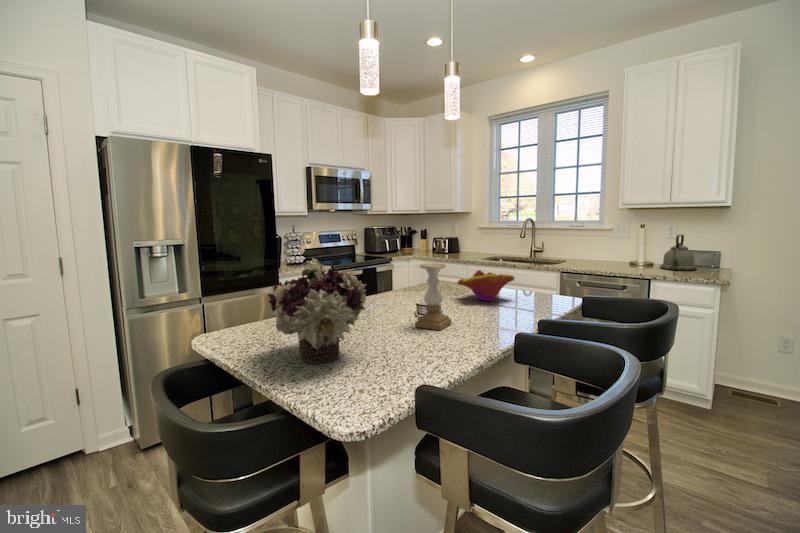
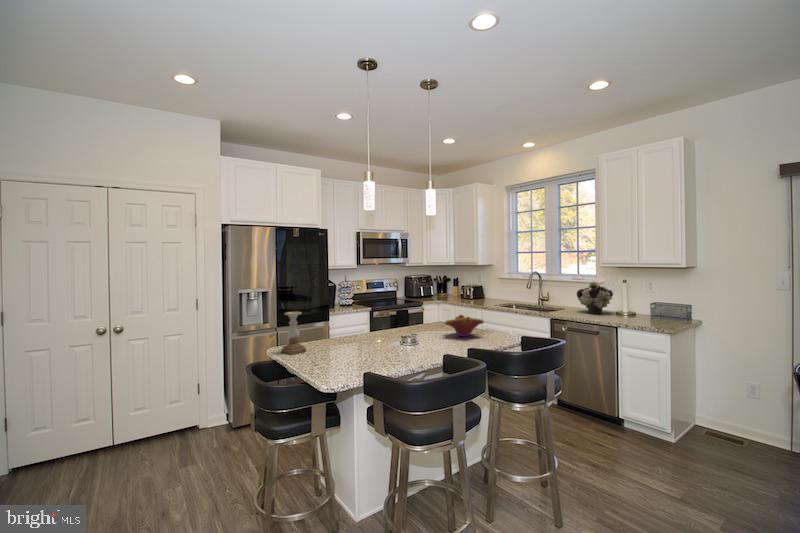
kettle: present [660,235,697,271] -> none [637,290,668,321]
flower arrangement: present [268,258,366,364] -> present [577,282,613,314]
candle holder: present [415,263,451,330] -> present [281,312,306,354]

